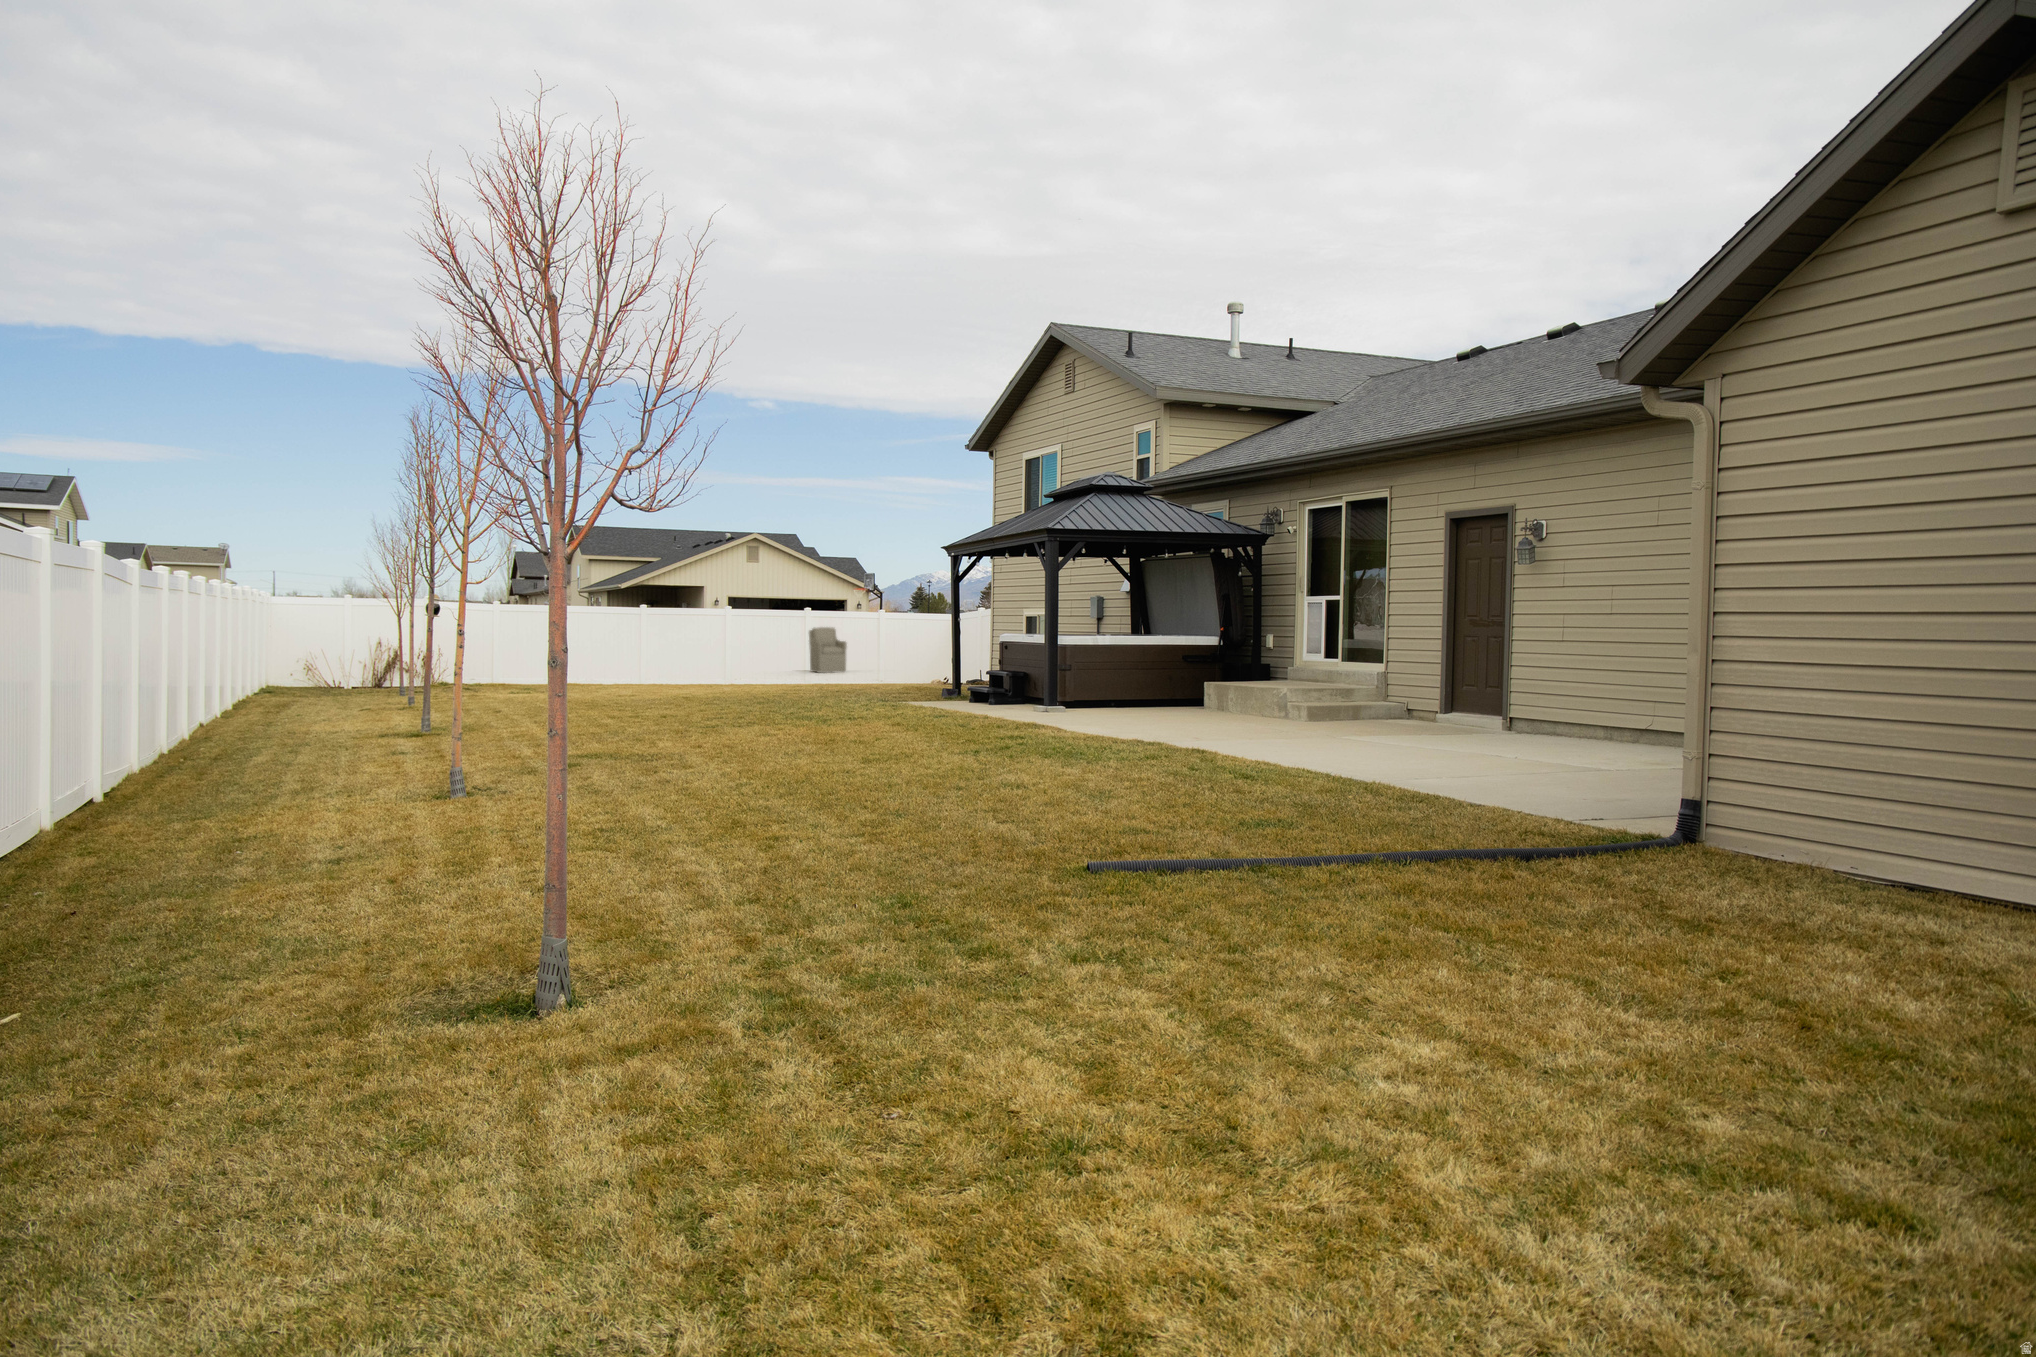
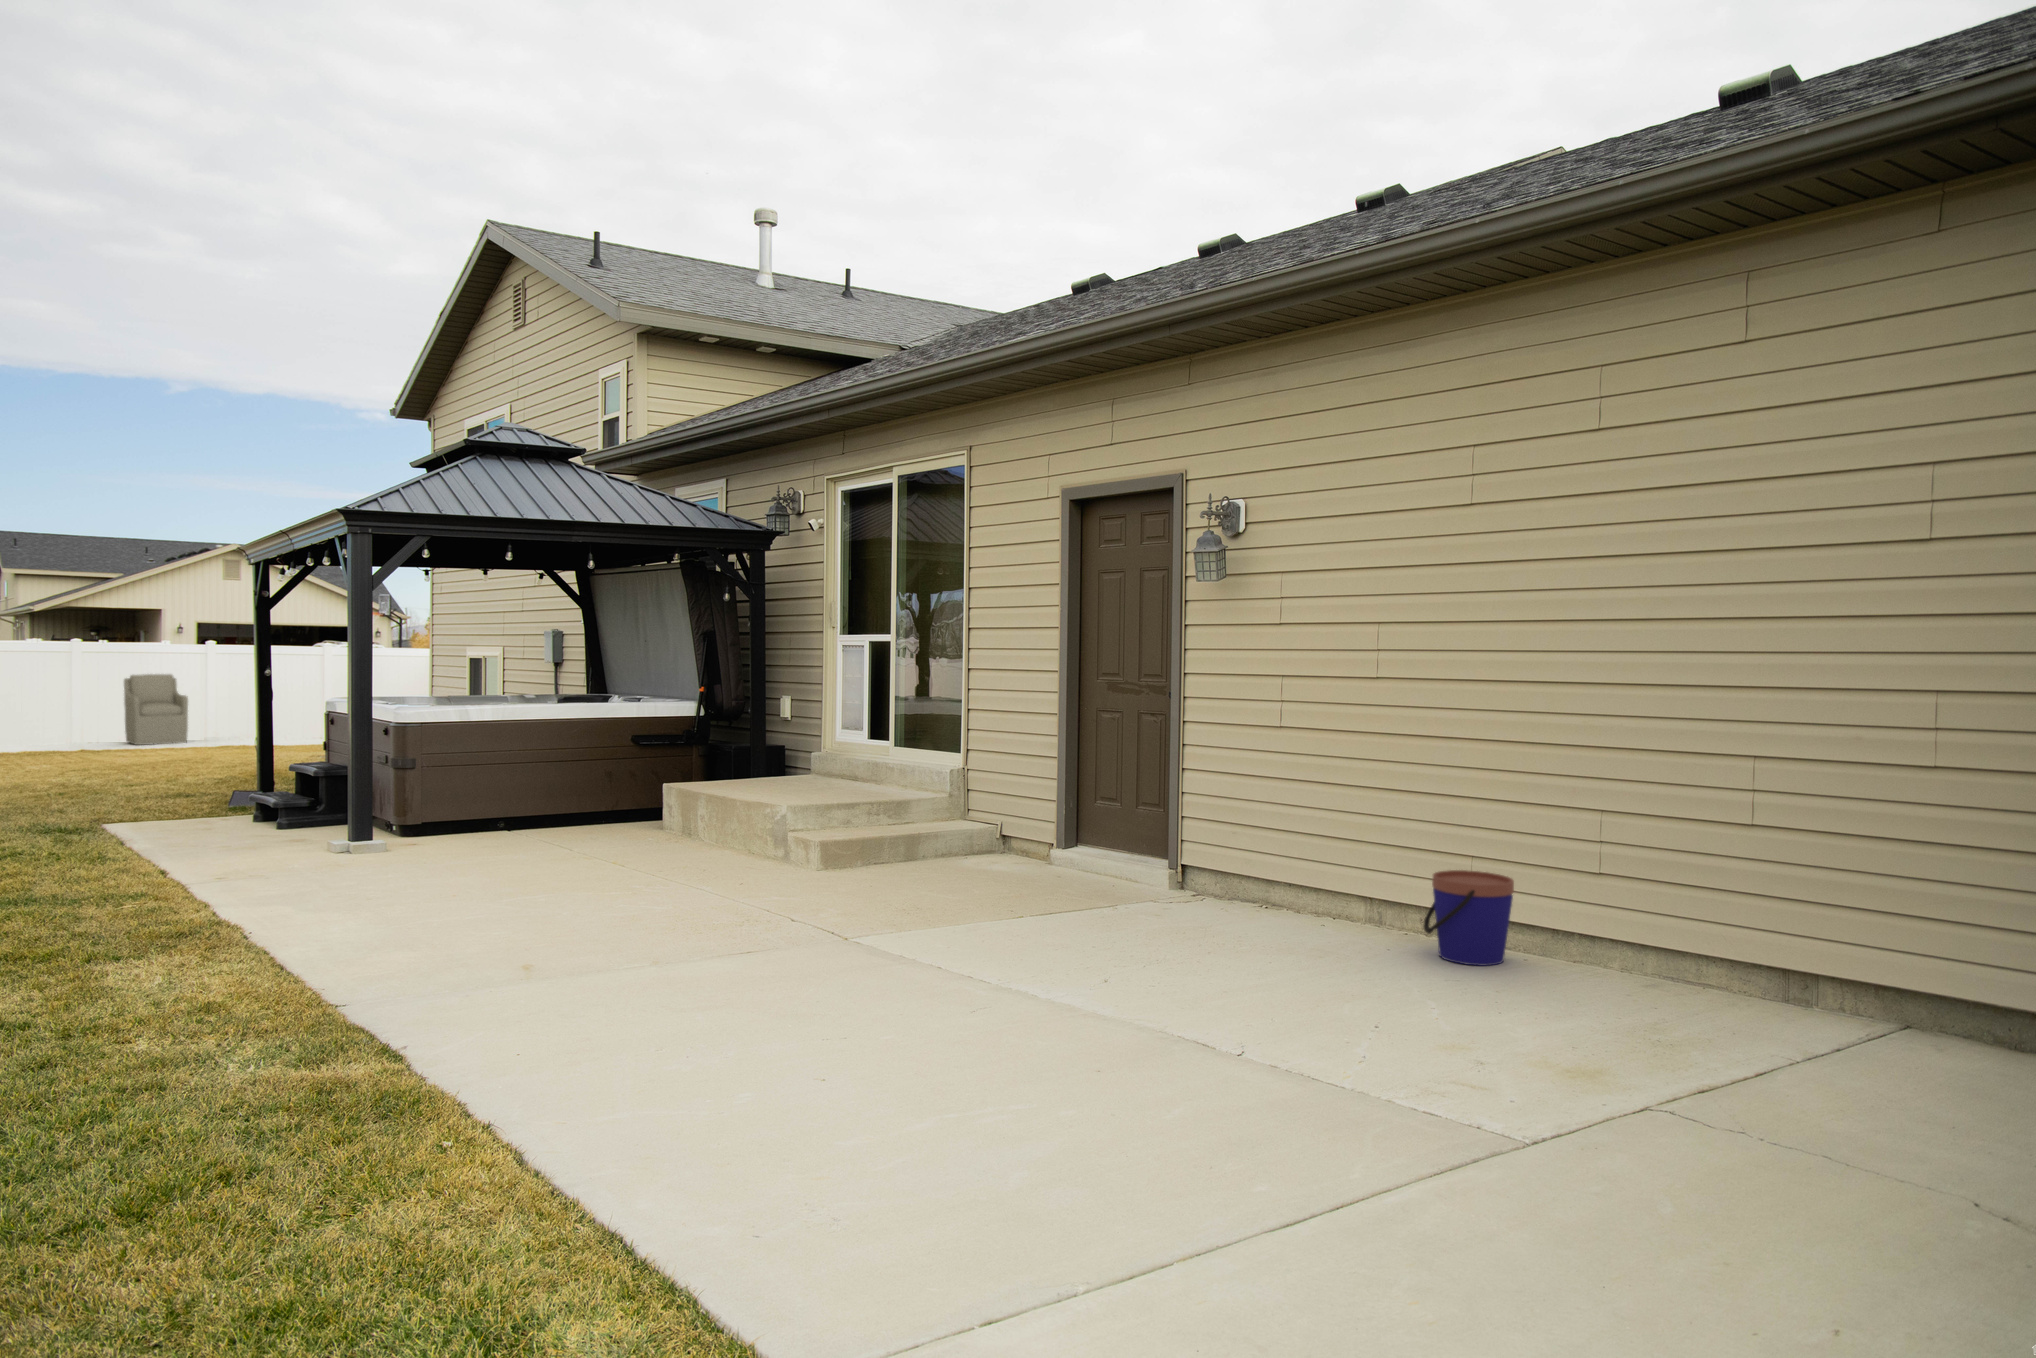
bucket: none [1625,709,1671,751] -> present [1423,870,1514,966]

